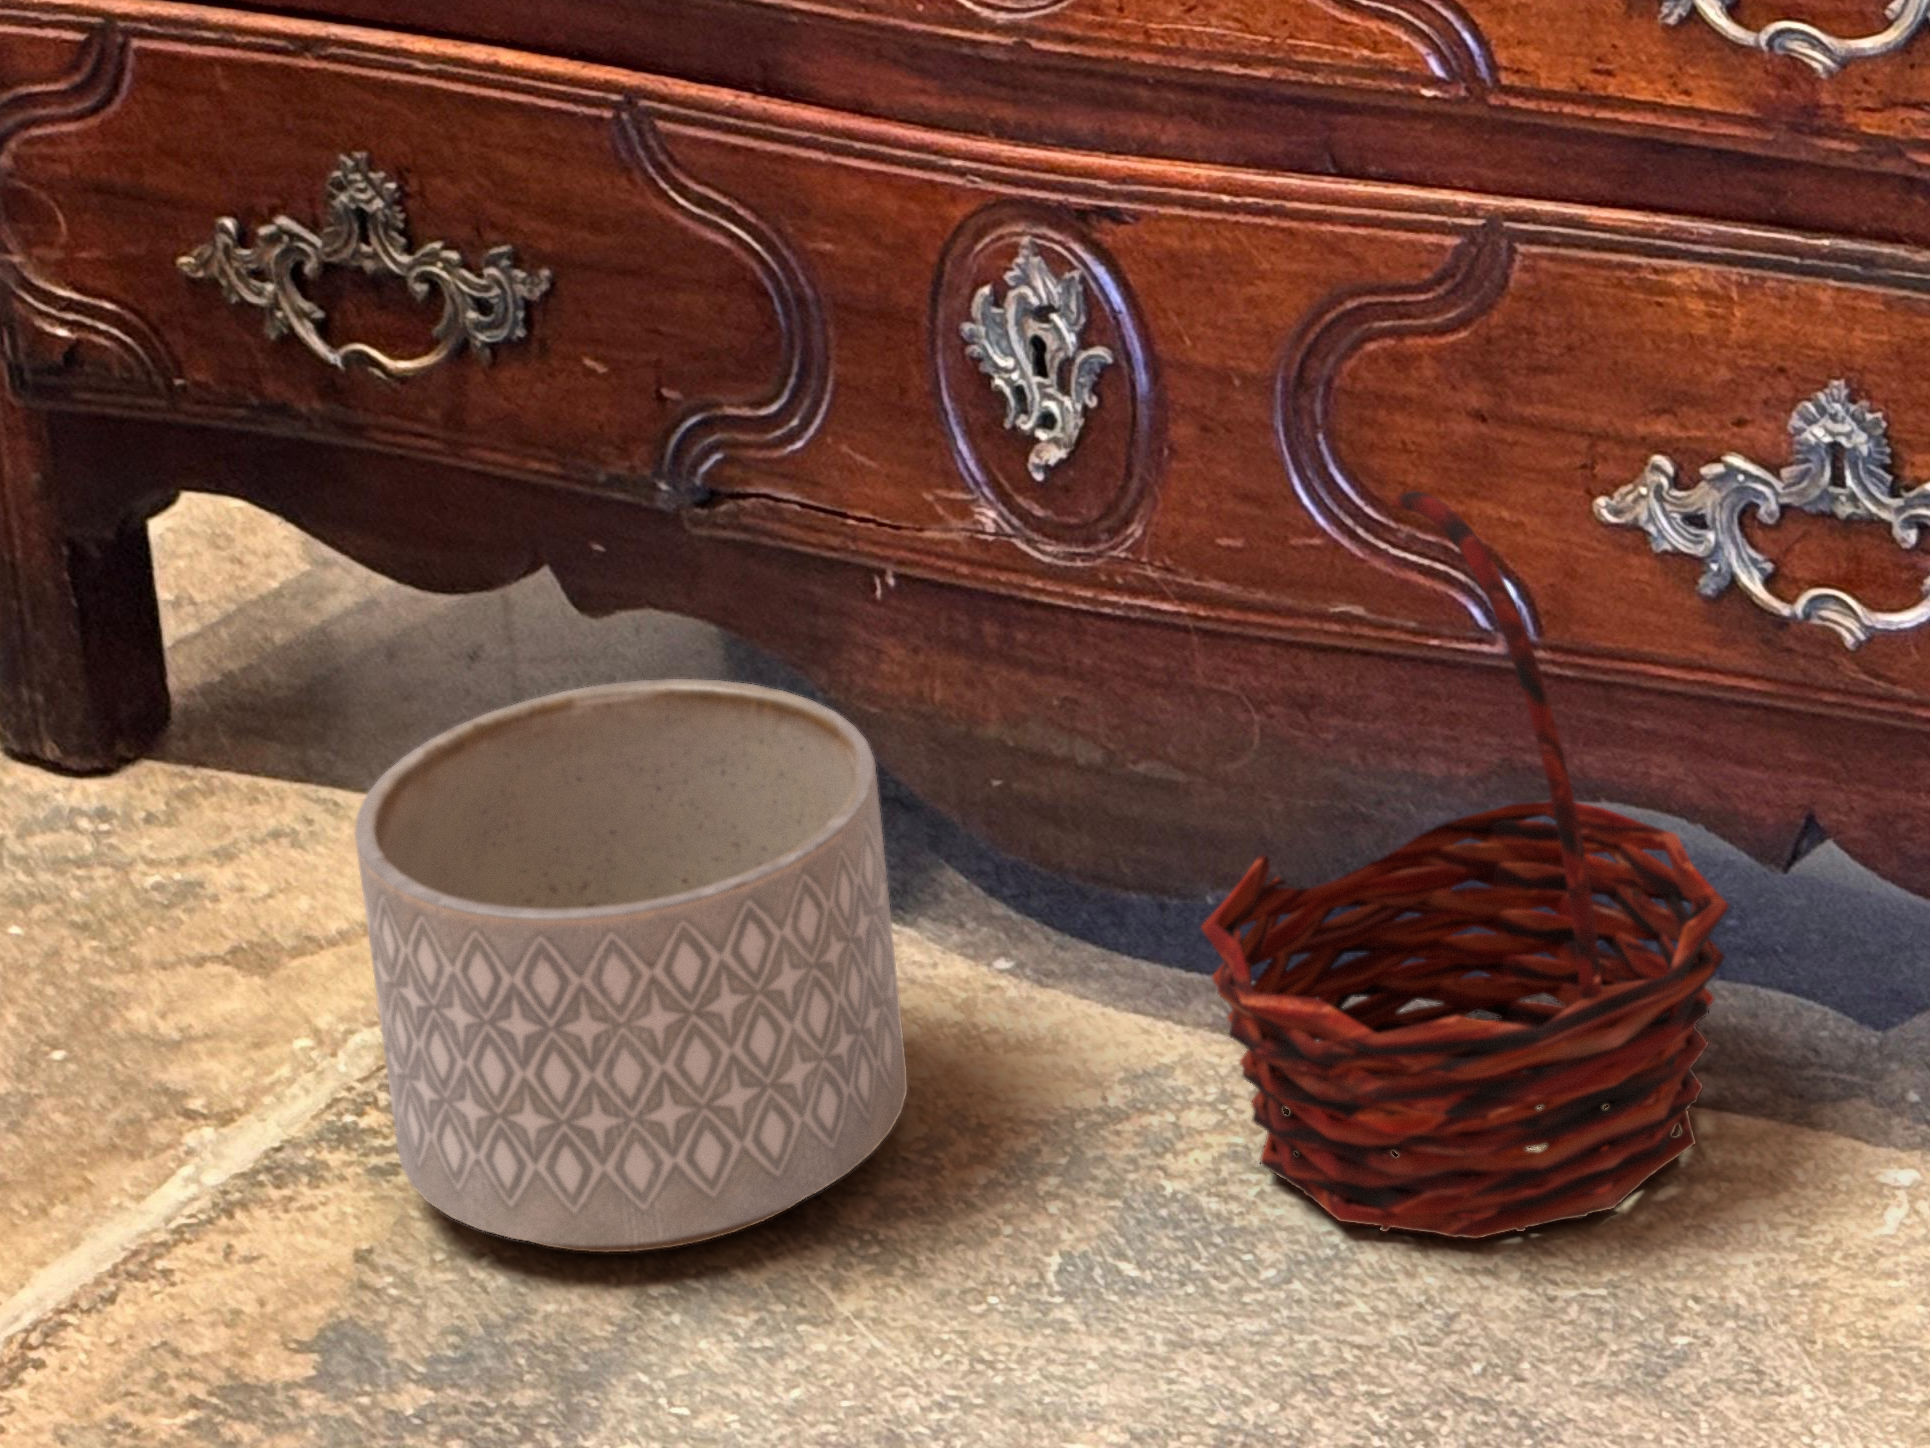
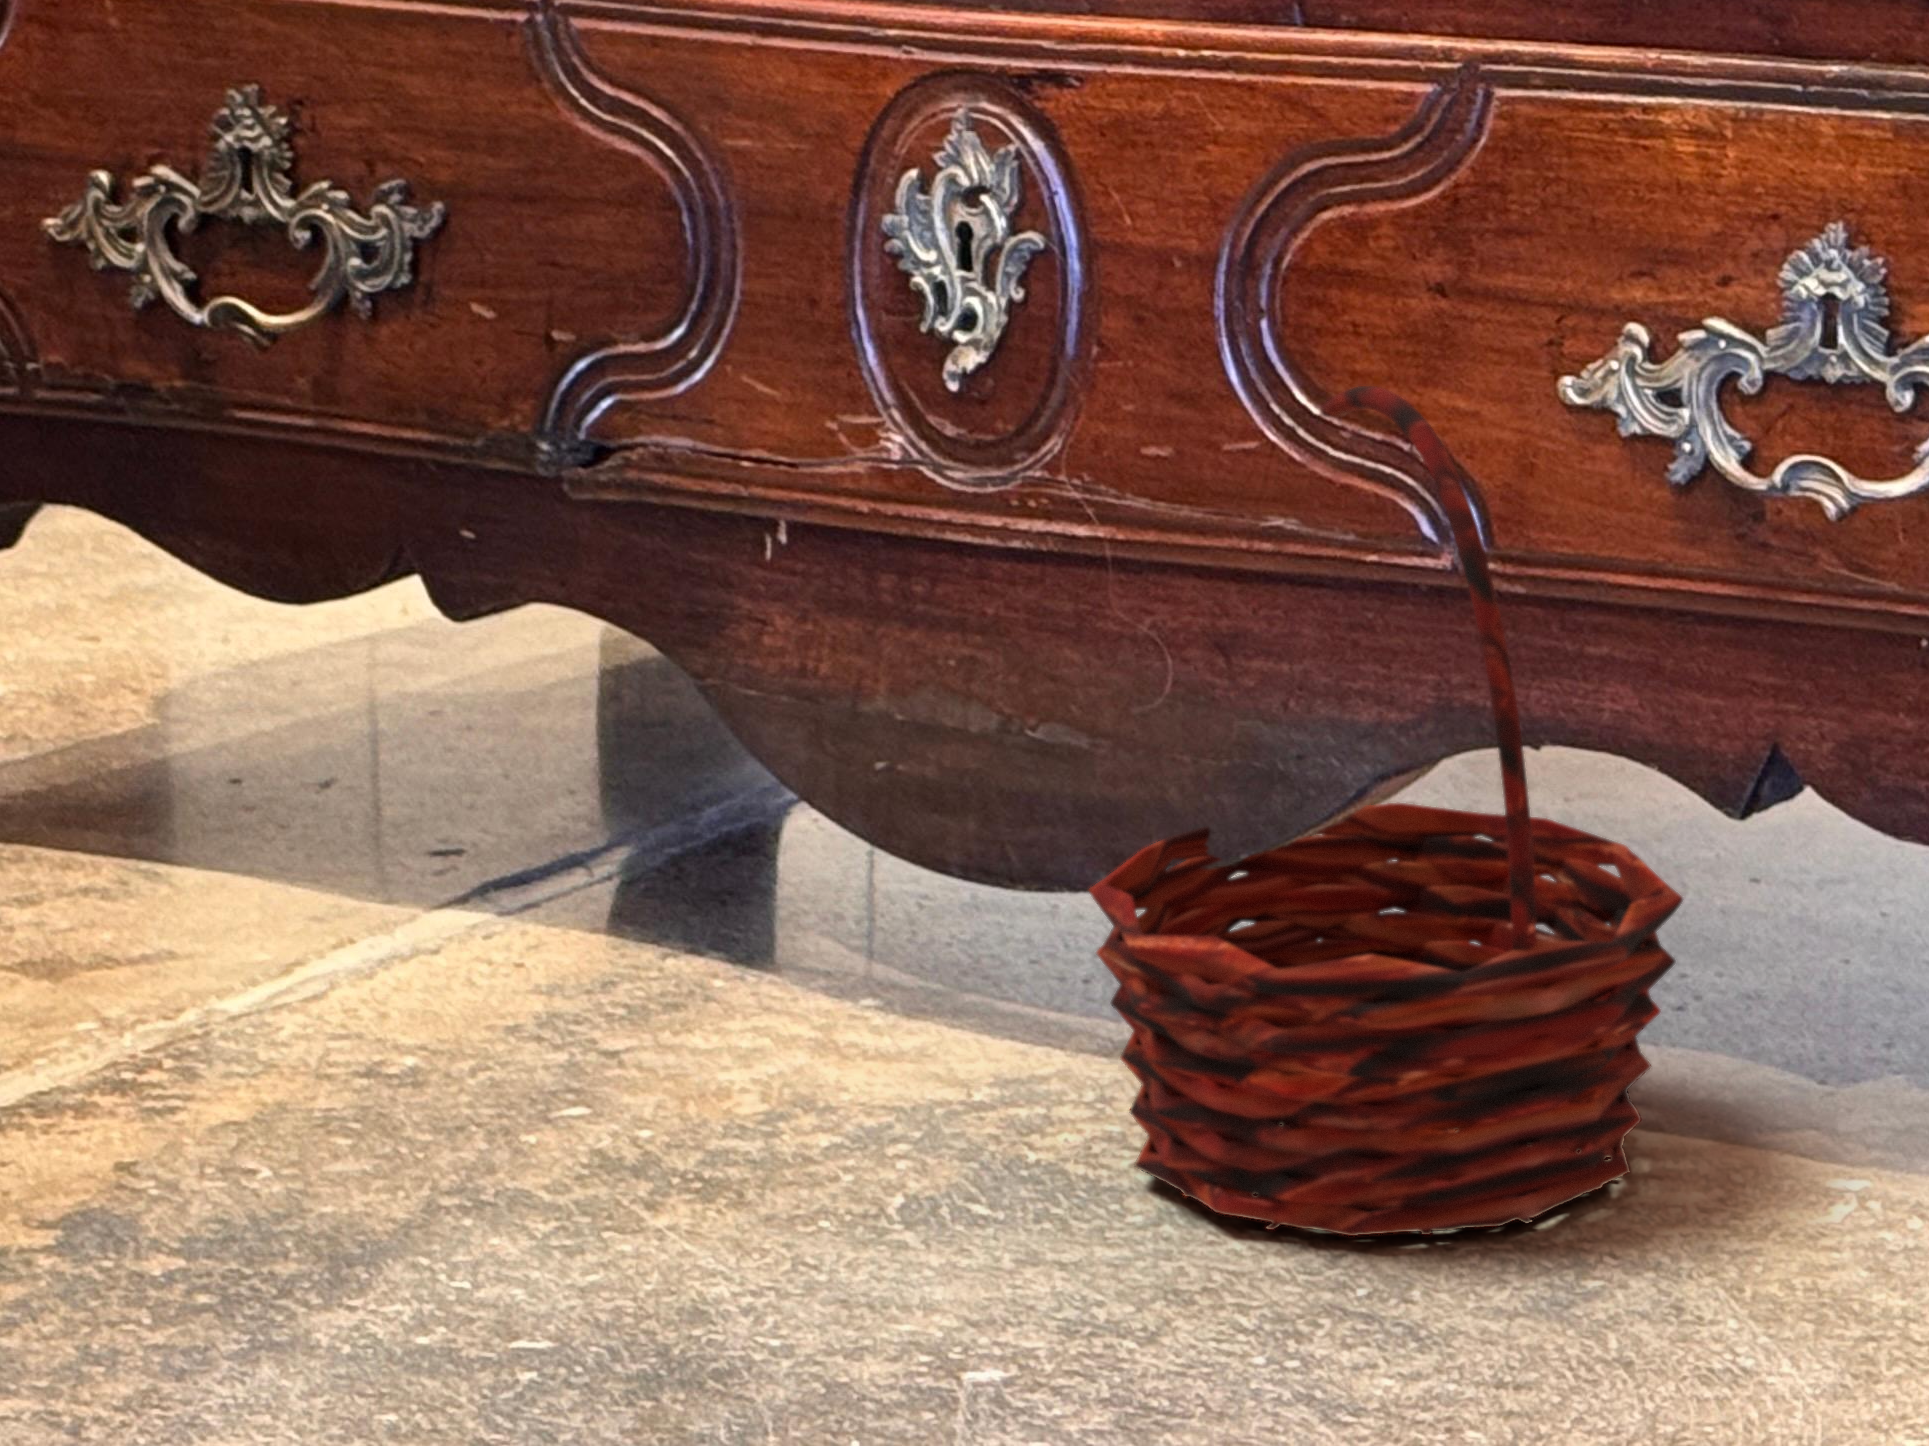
planter: present [355,679,907,1252] -> none [151,629,745,1210]

